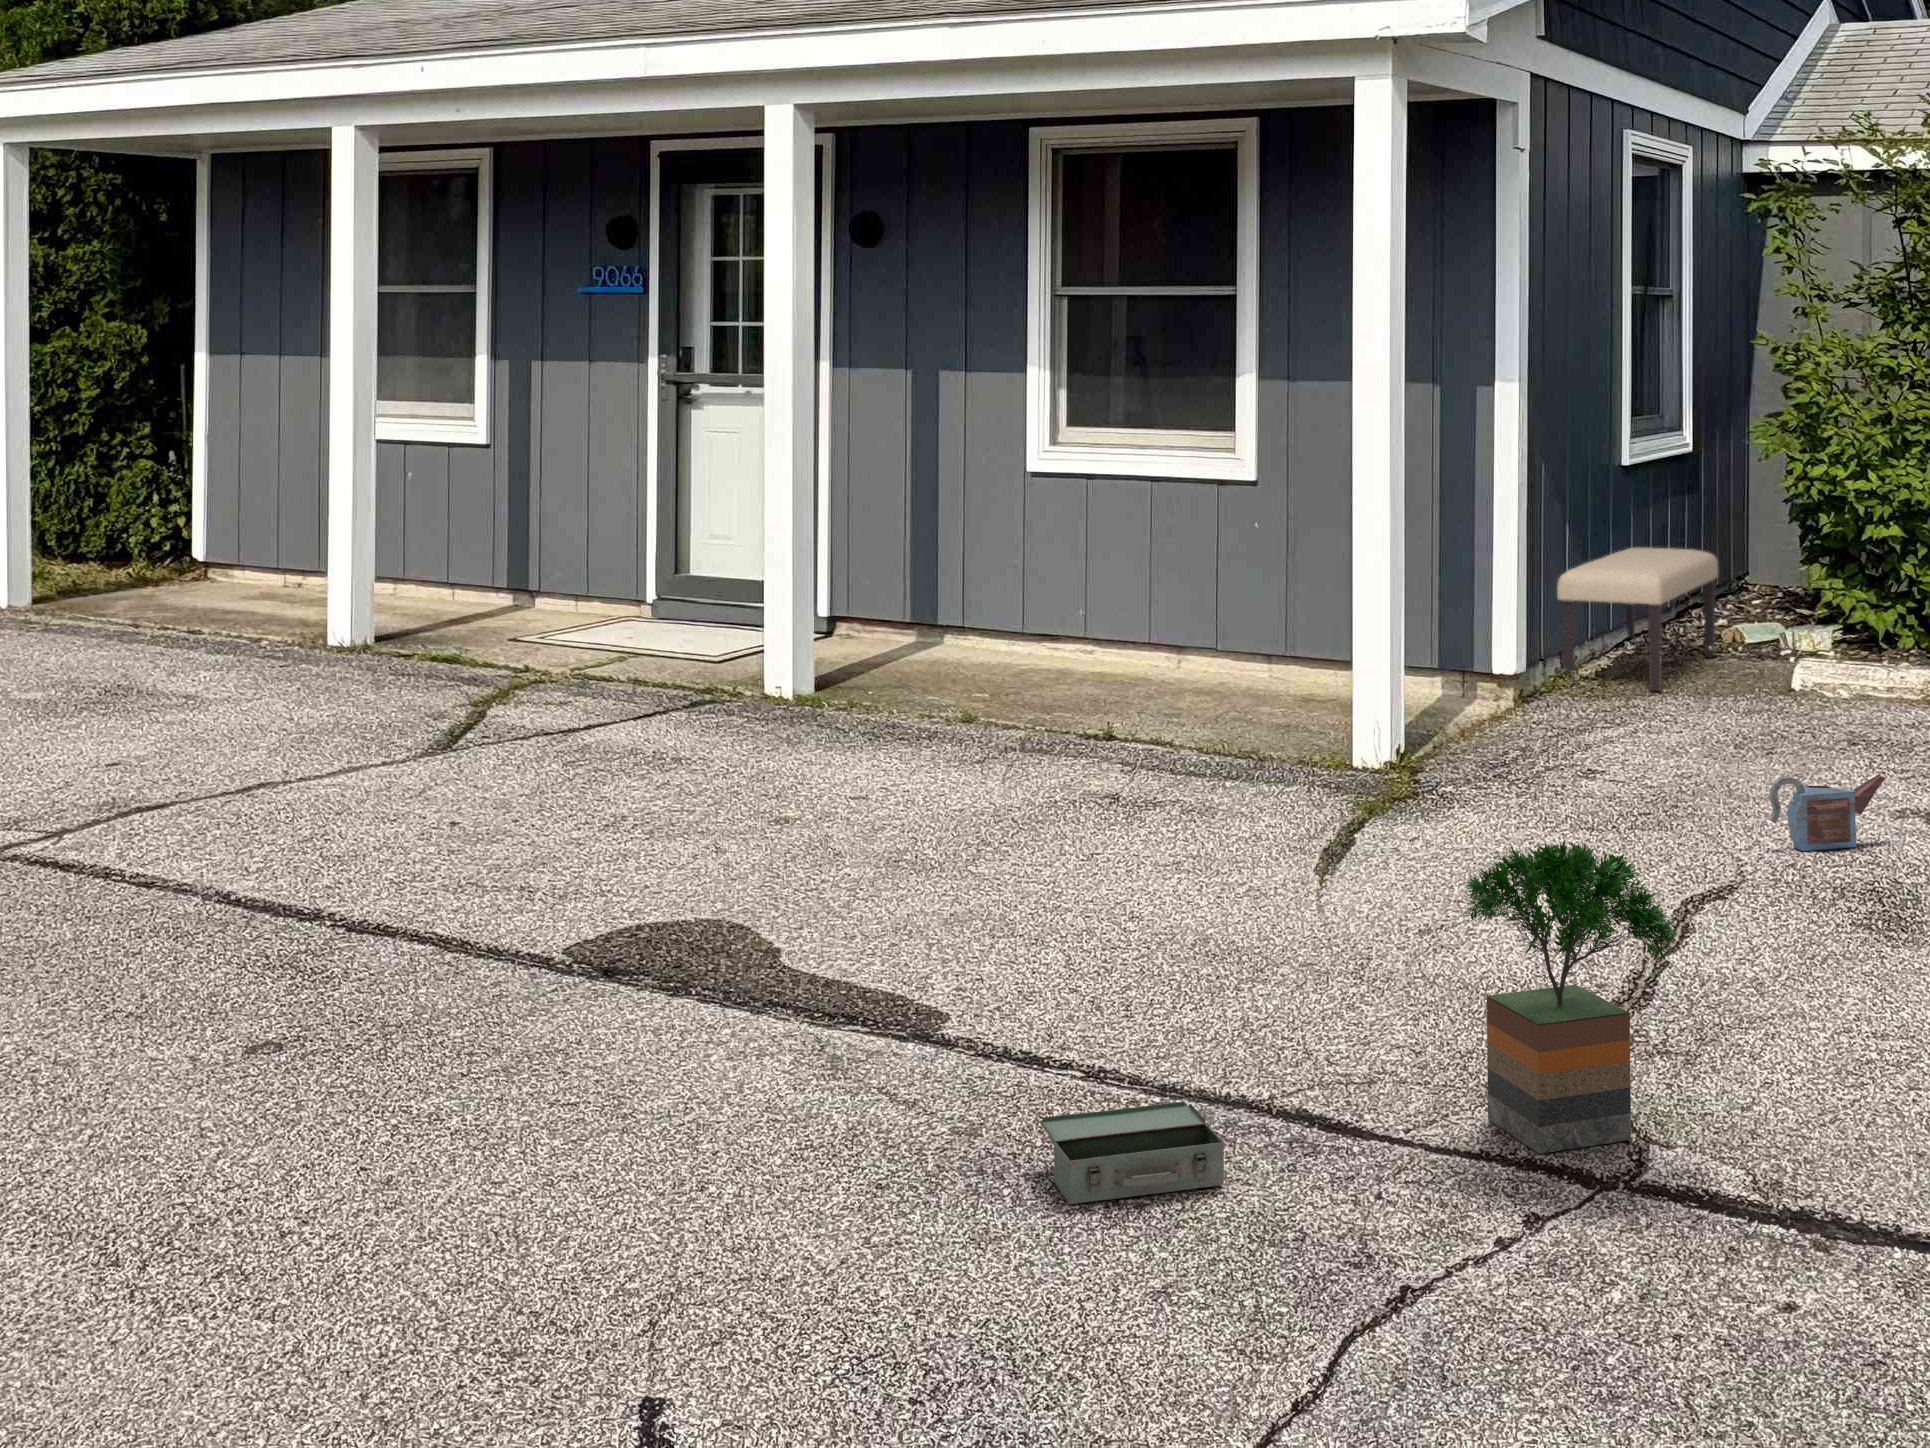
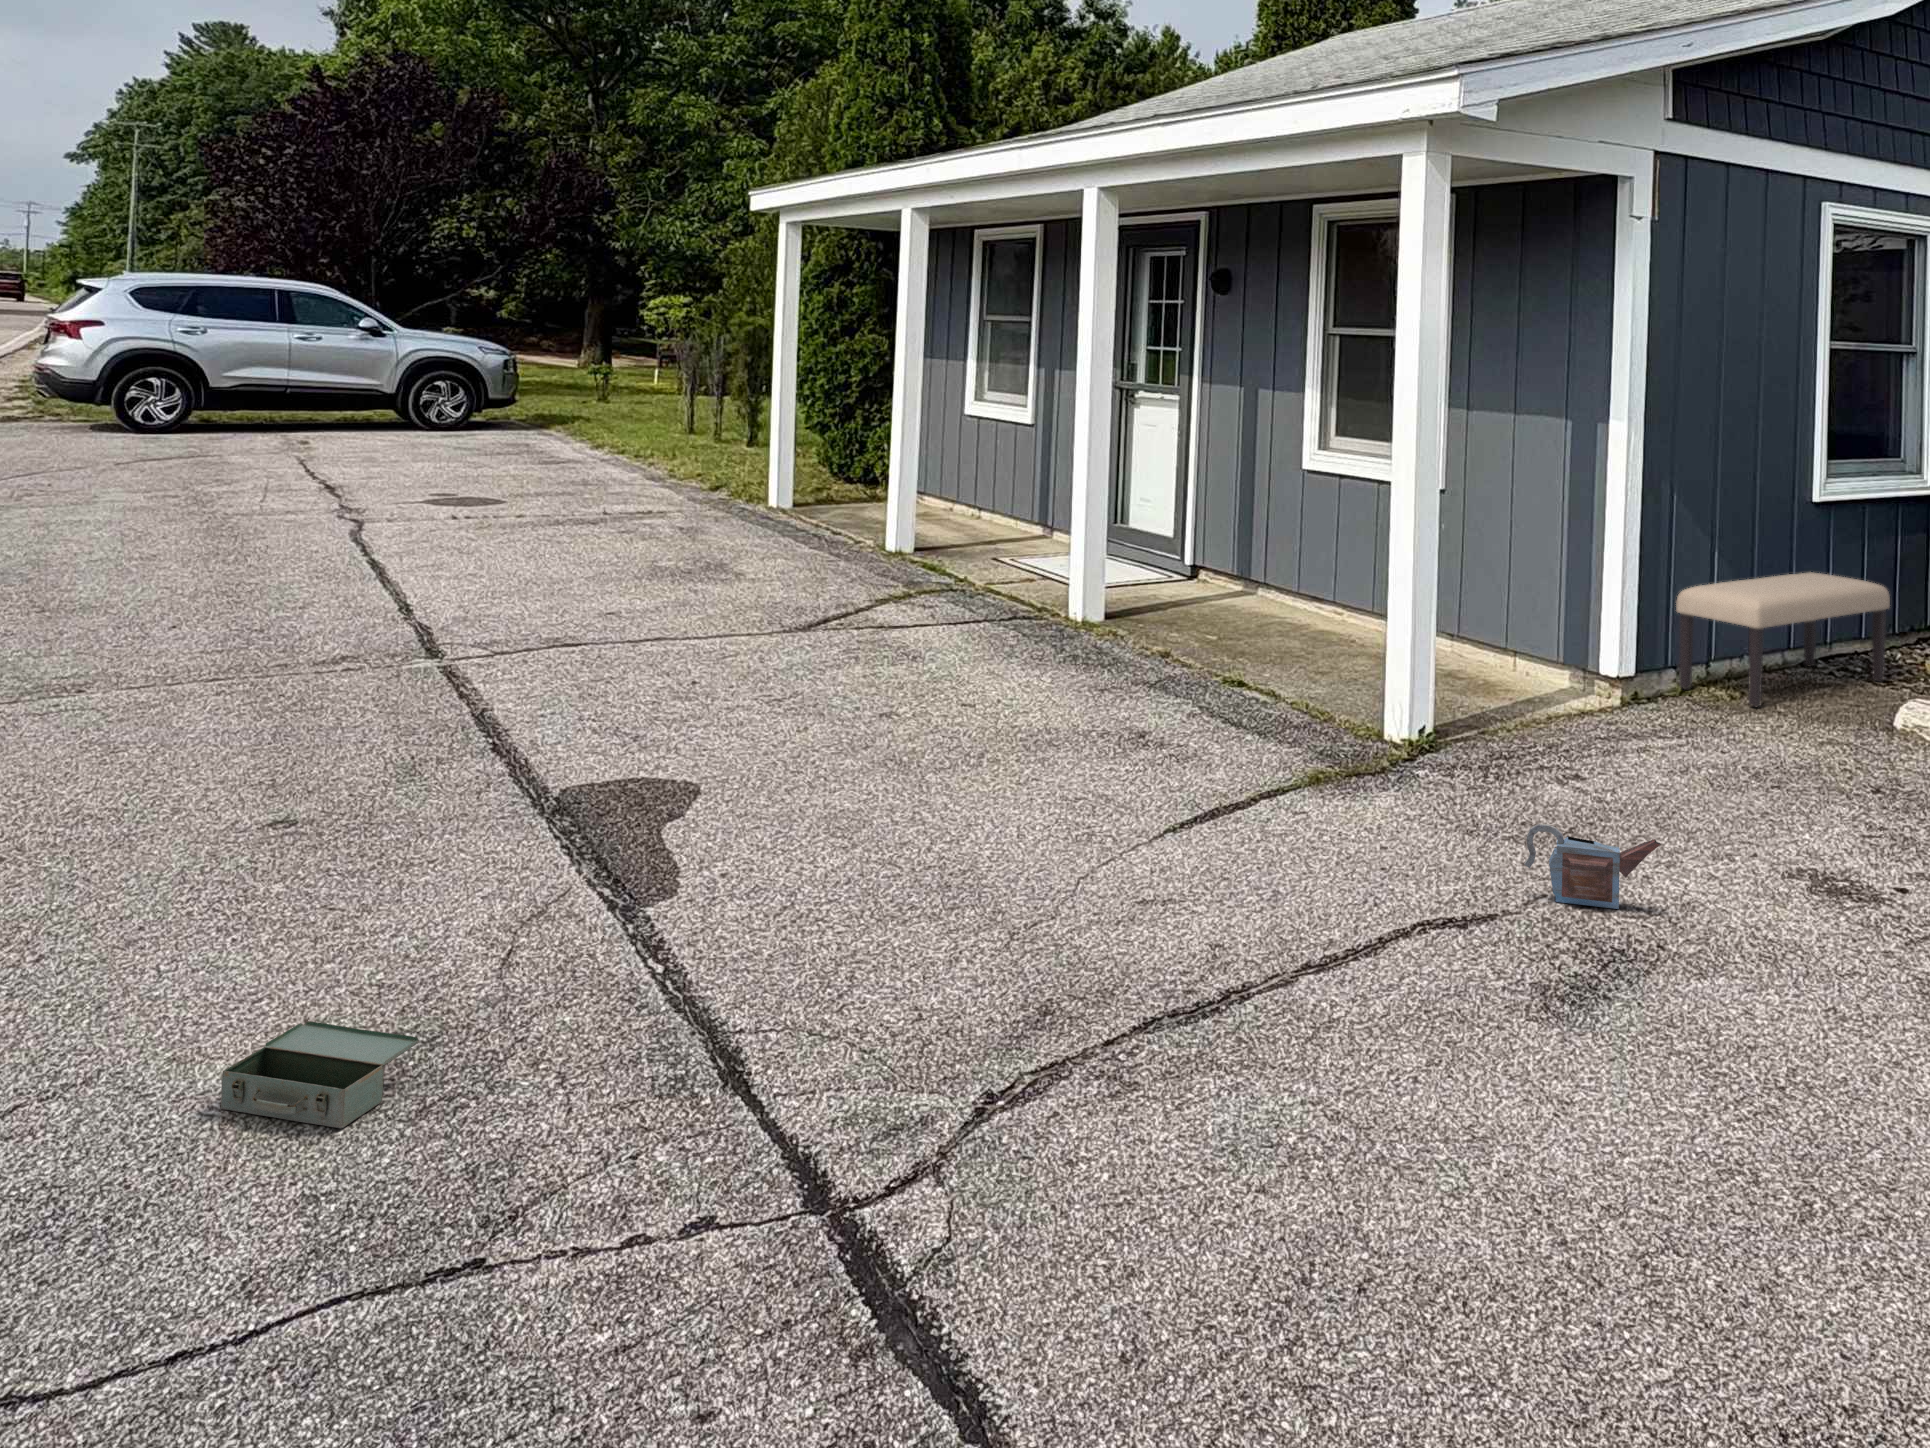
potted tree: present [1463,840,1677,1154] -> none [609,866,801,1197]

